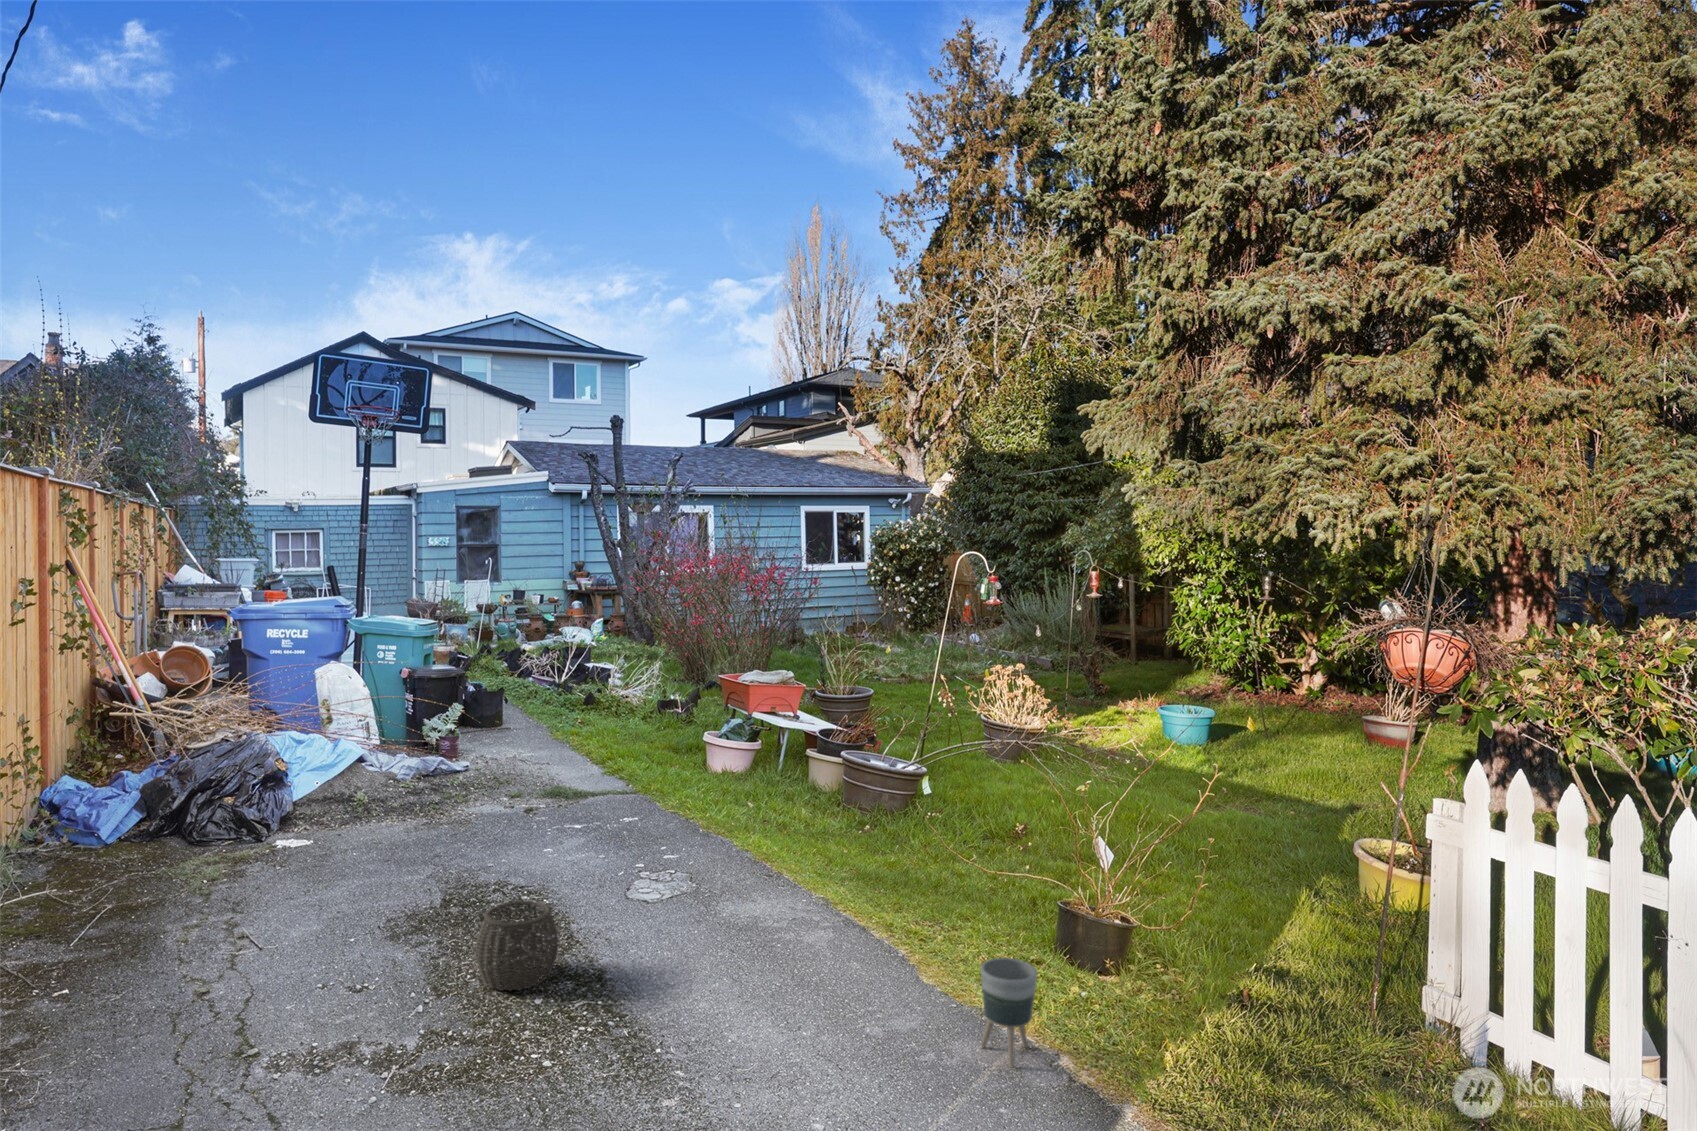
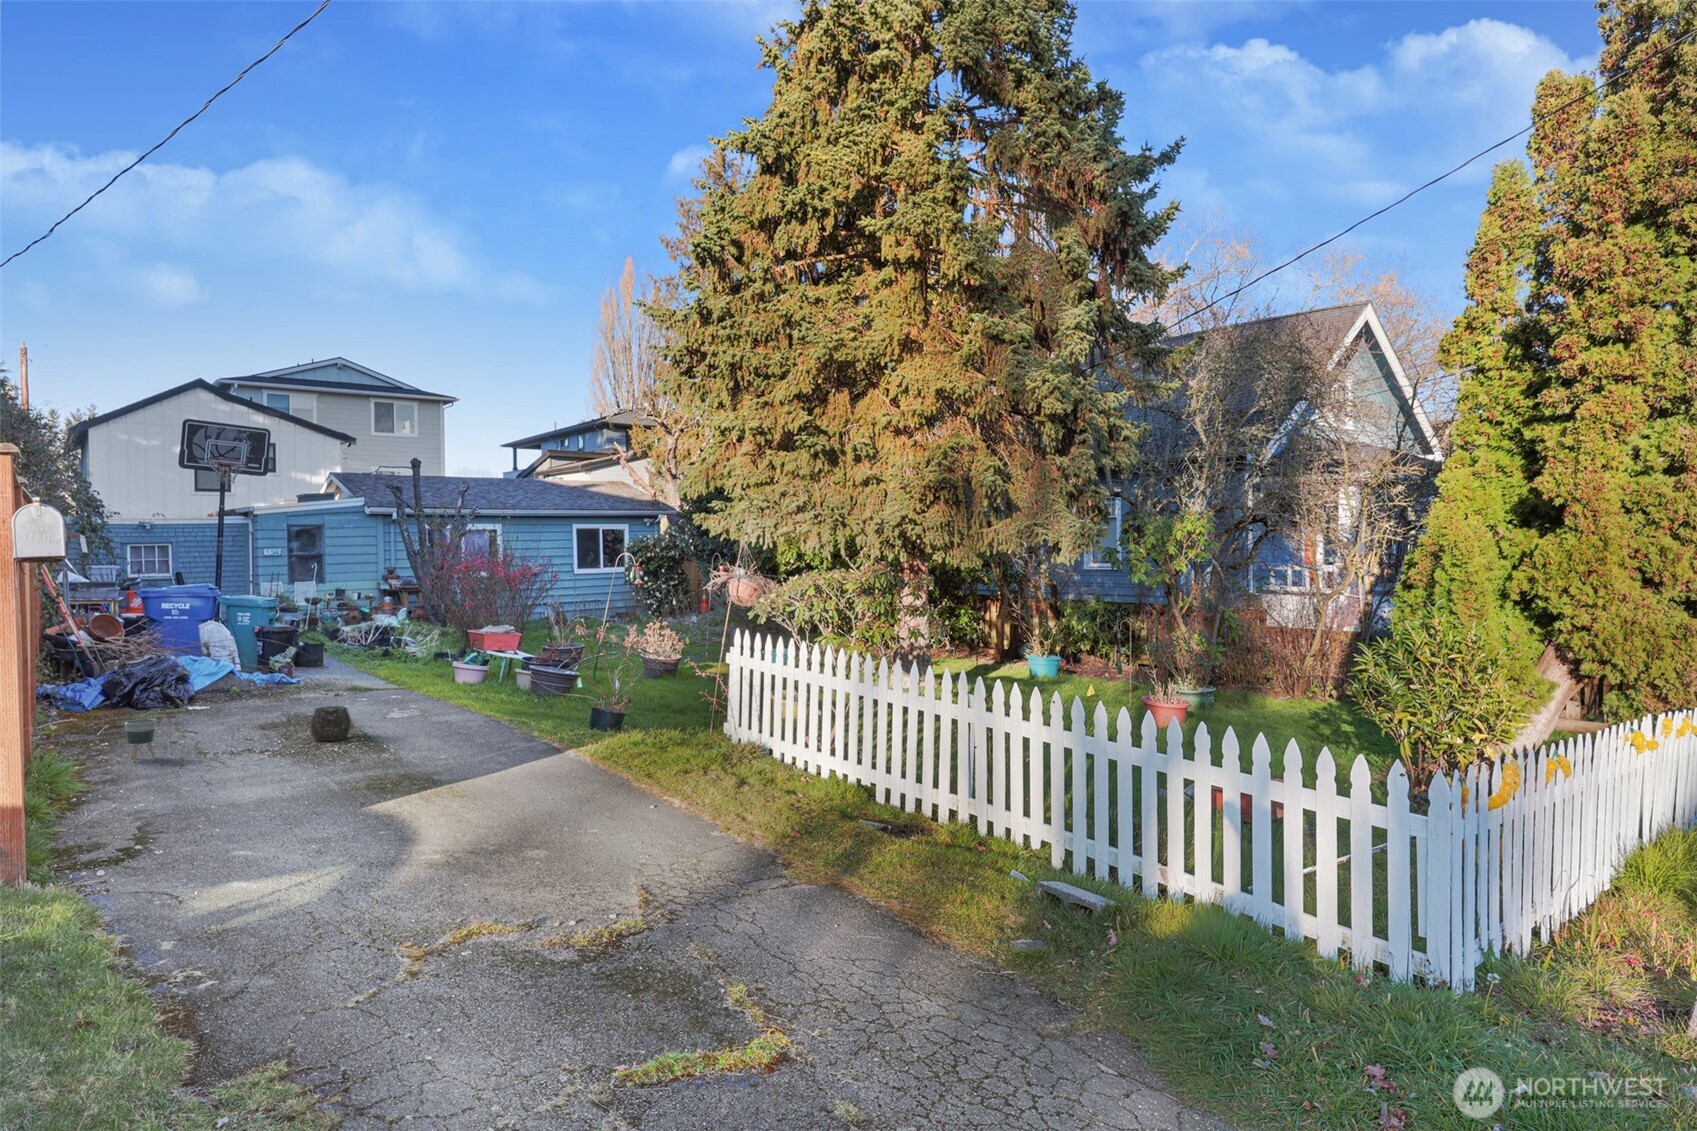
planter: present [981,958,1037,1067] -> present [125,719,156,762]

